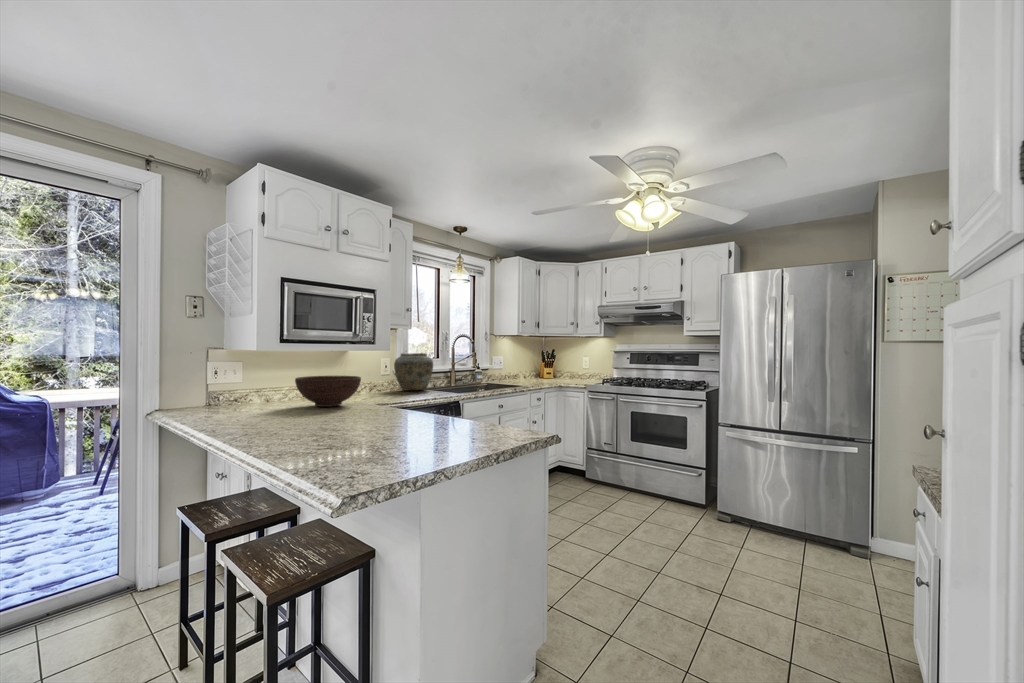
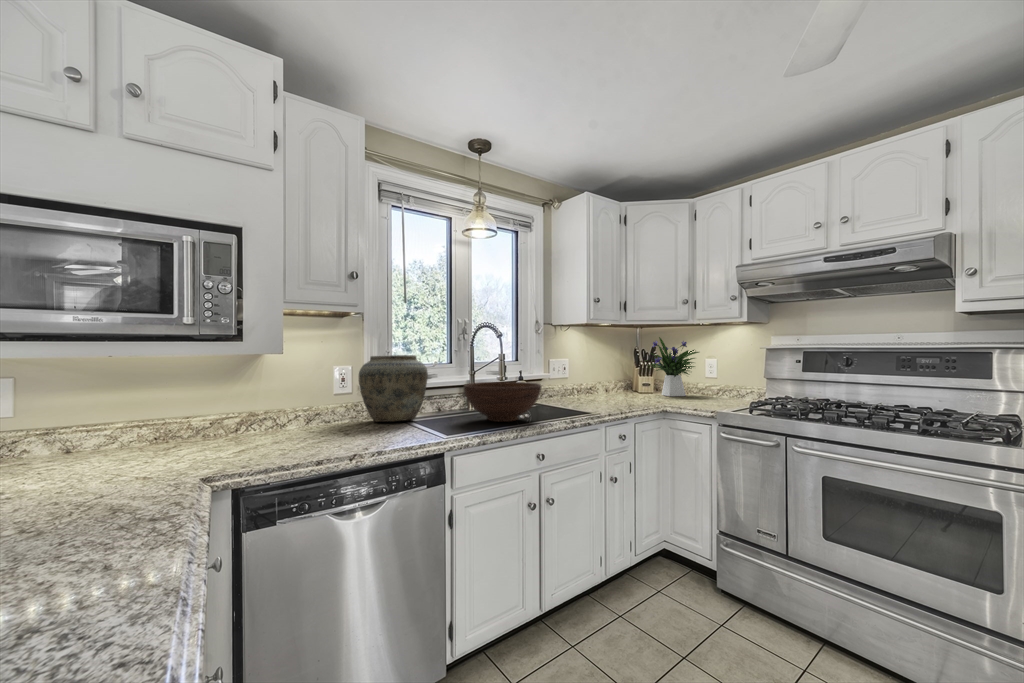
flower arrangement: none [547,344,580,379] -> present [652,337,699,396]
fruit bowl: present [295,376,361,407] -> present [464,382,541,422]

